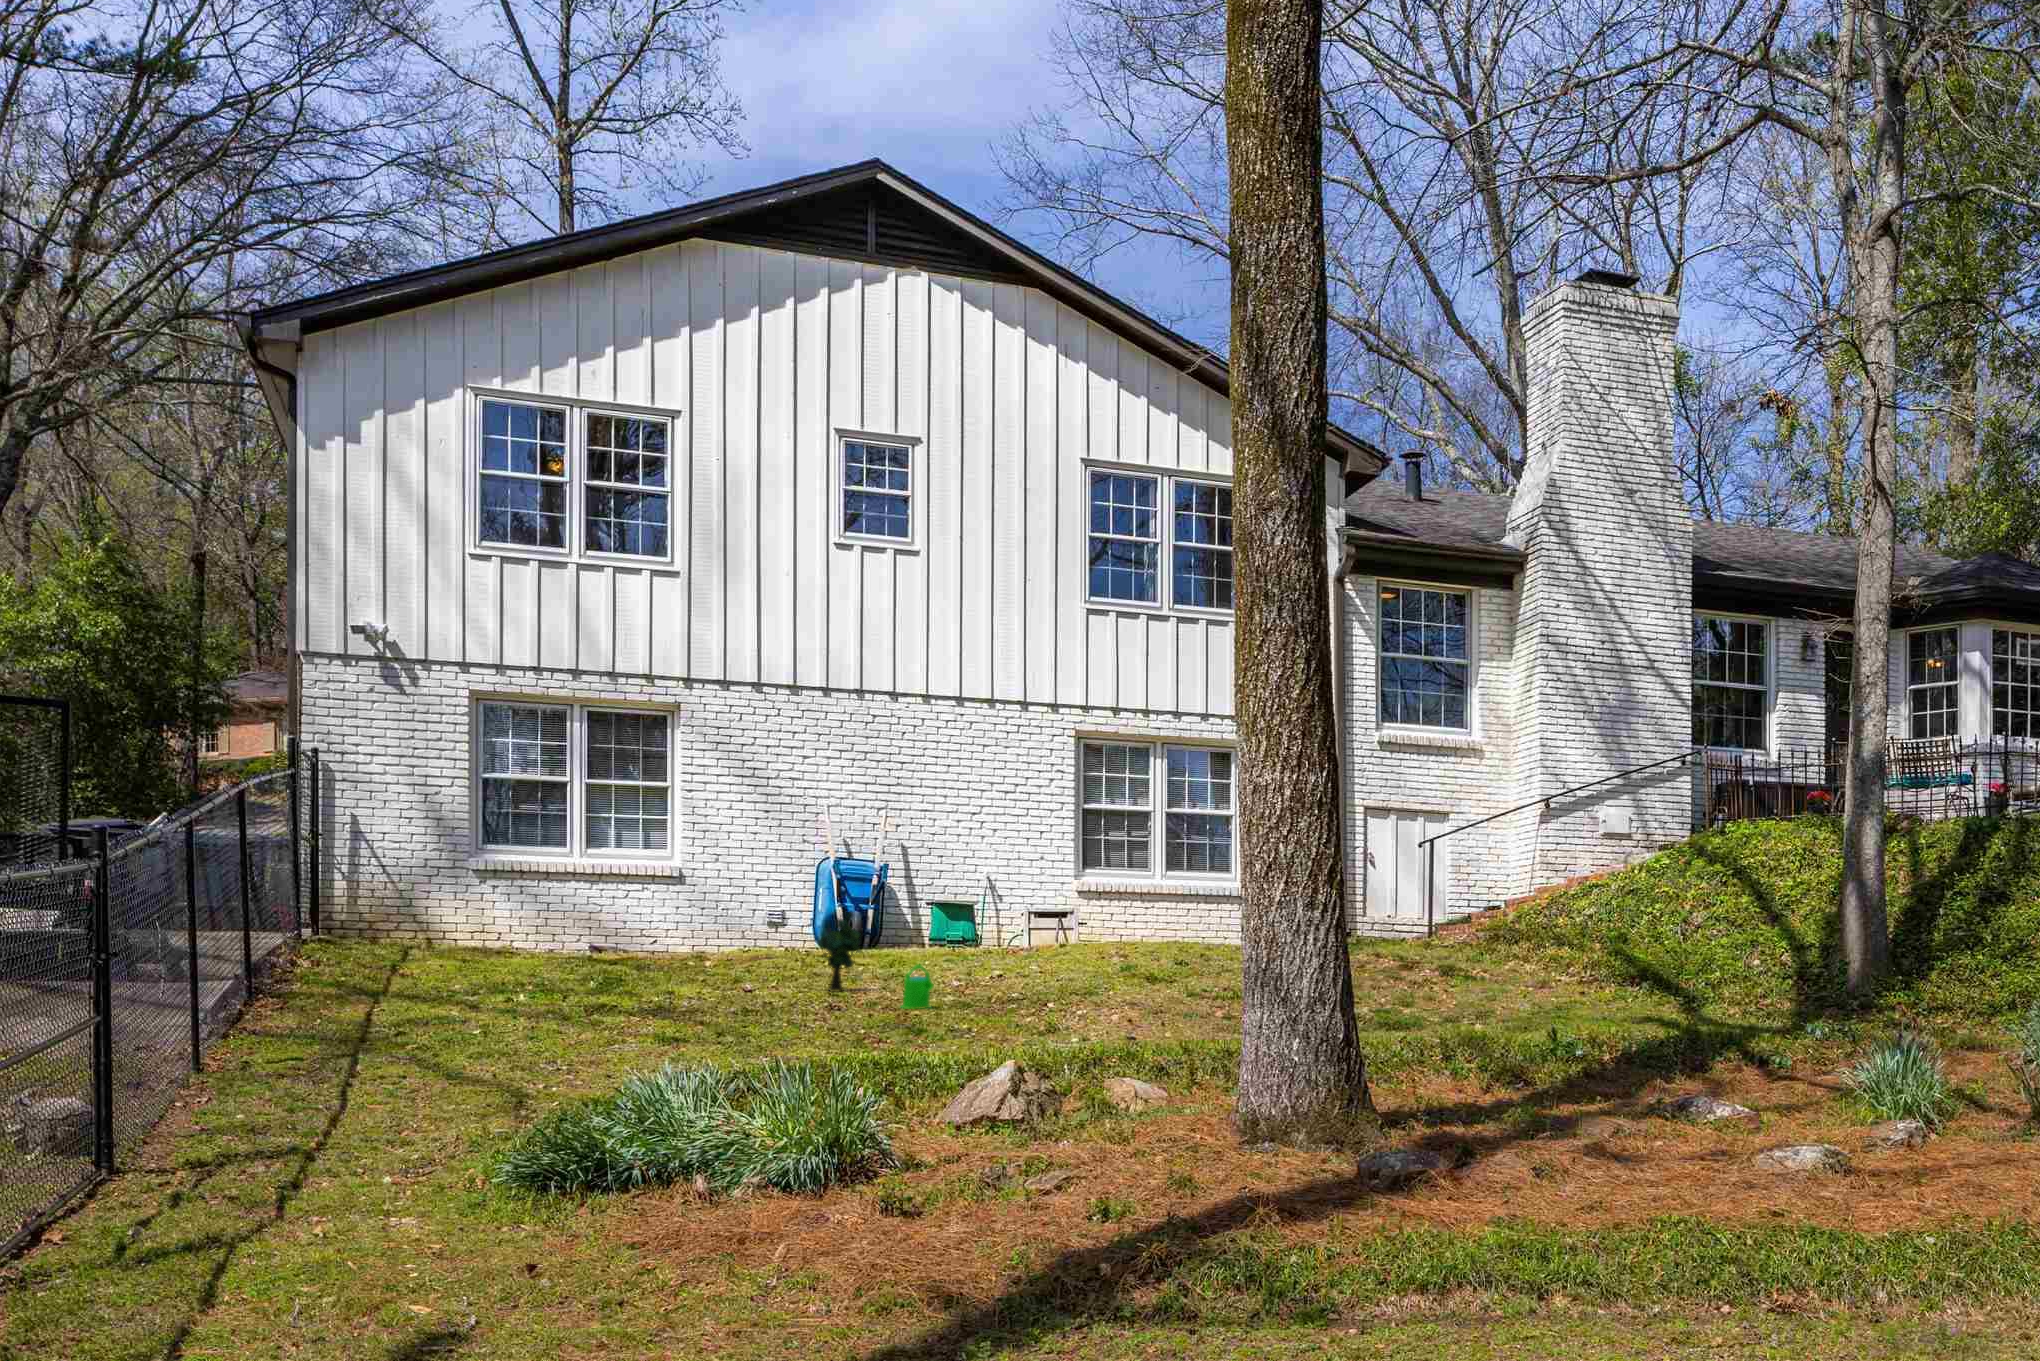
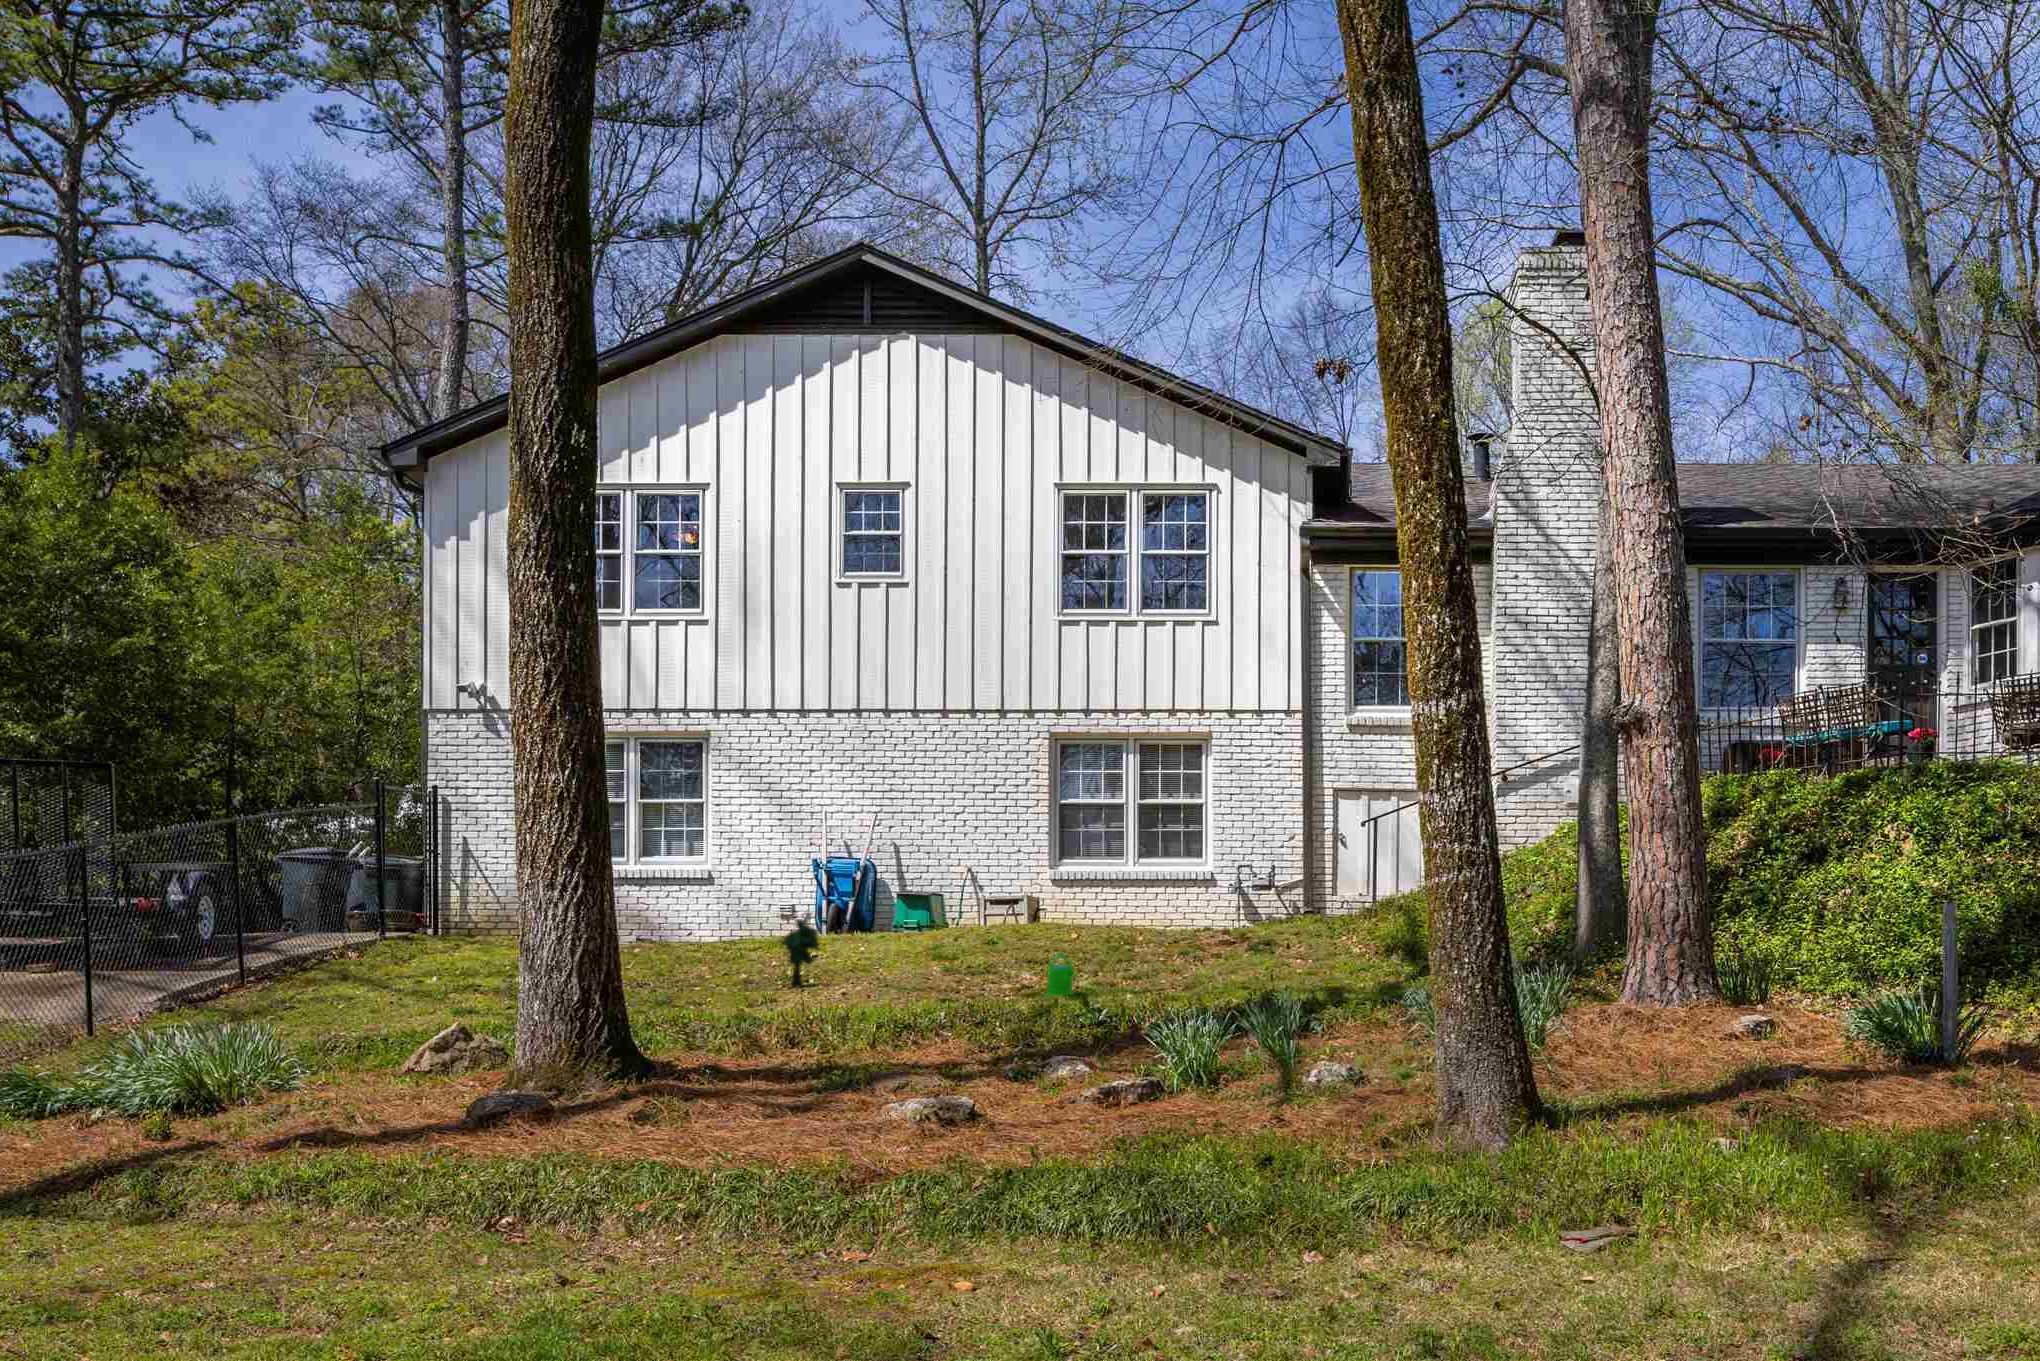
watering can: present [901,964,933,1009] -> present [1046,953,1076,996]

